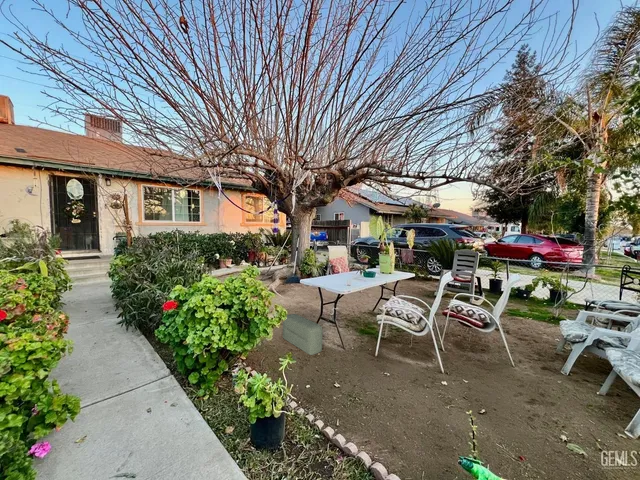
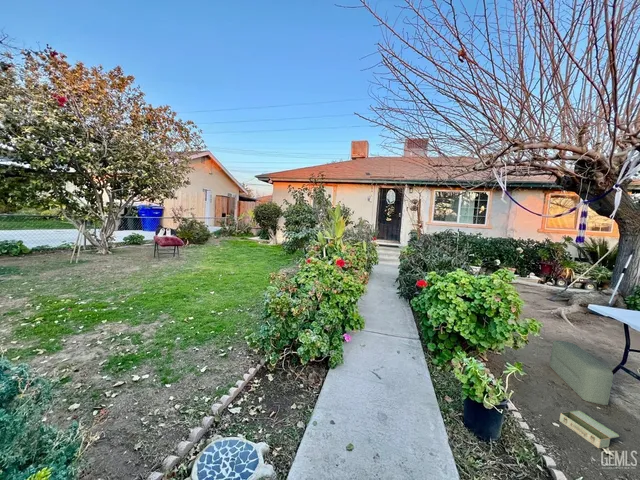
toolbox: none [307,366,338,389] -> present [560,410,620,448]

